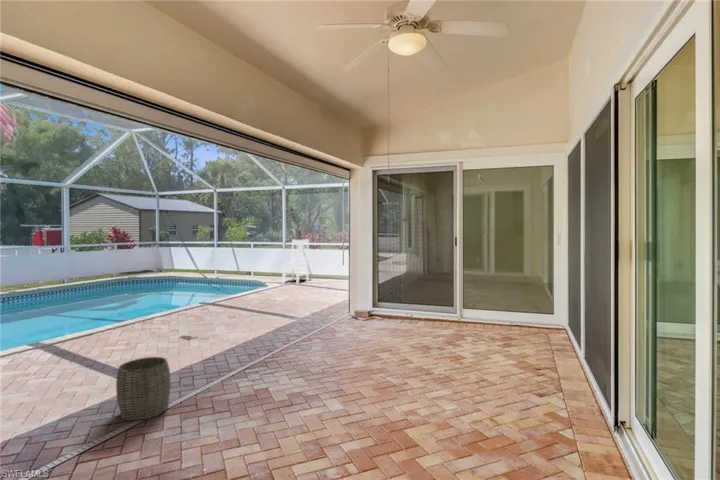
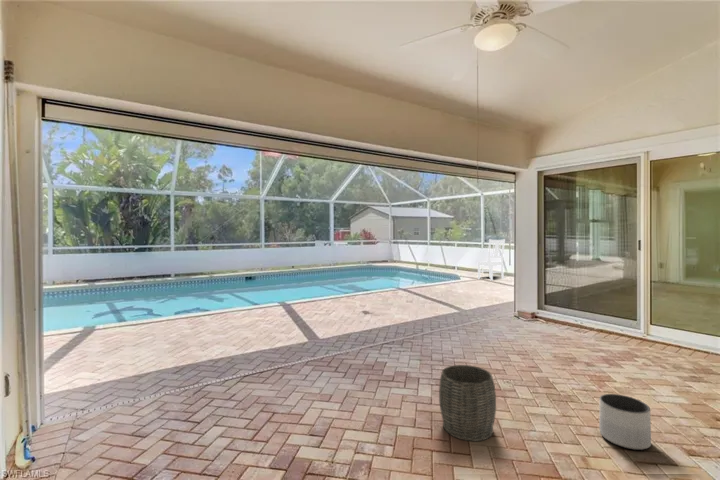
woven basket: present [116,357,171,420] -> present [439,365,496,441]
planter: none [489,364,524,404] -> present [599,394,651,450]

